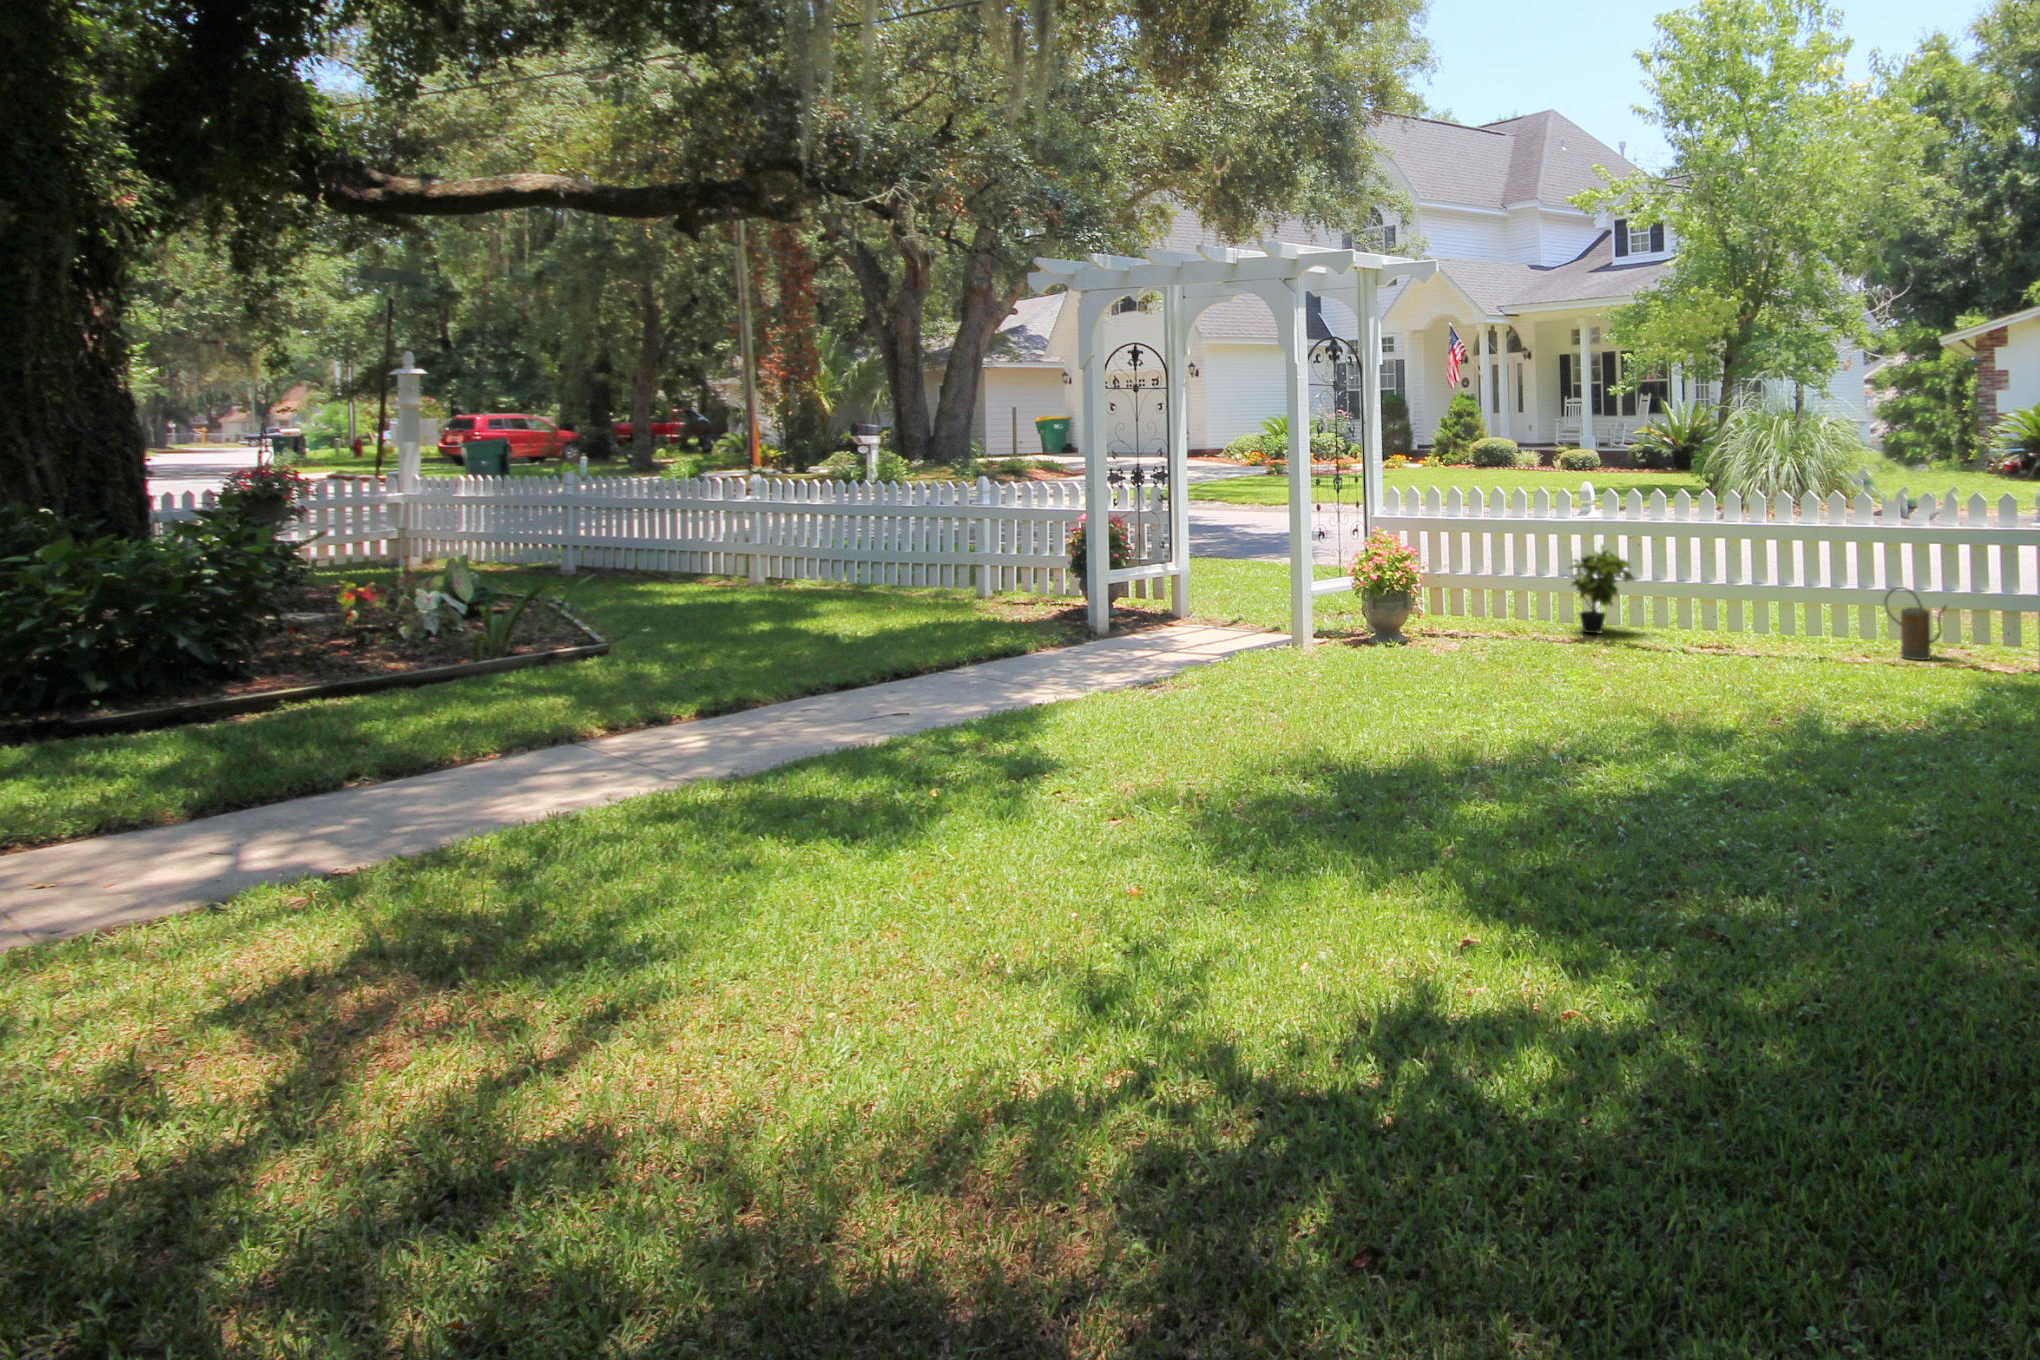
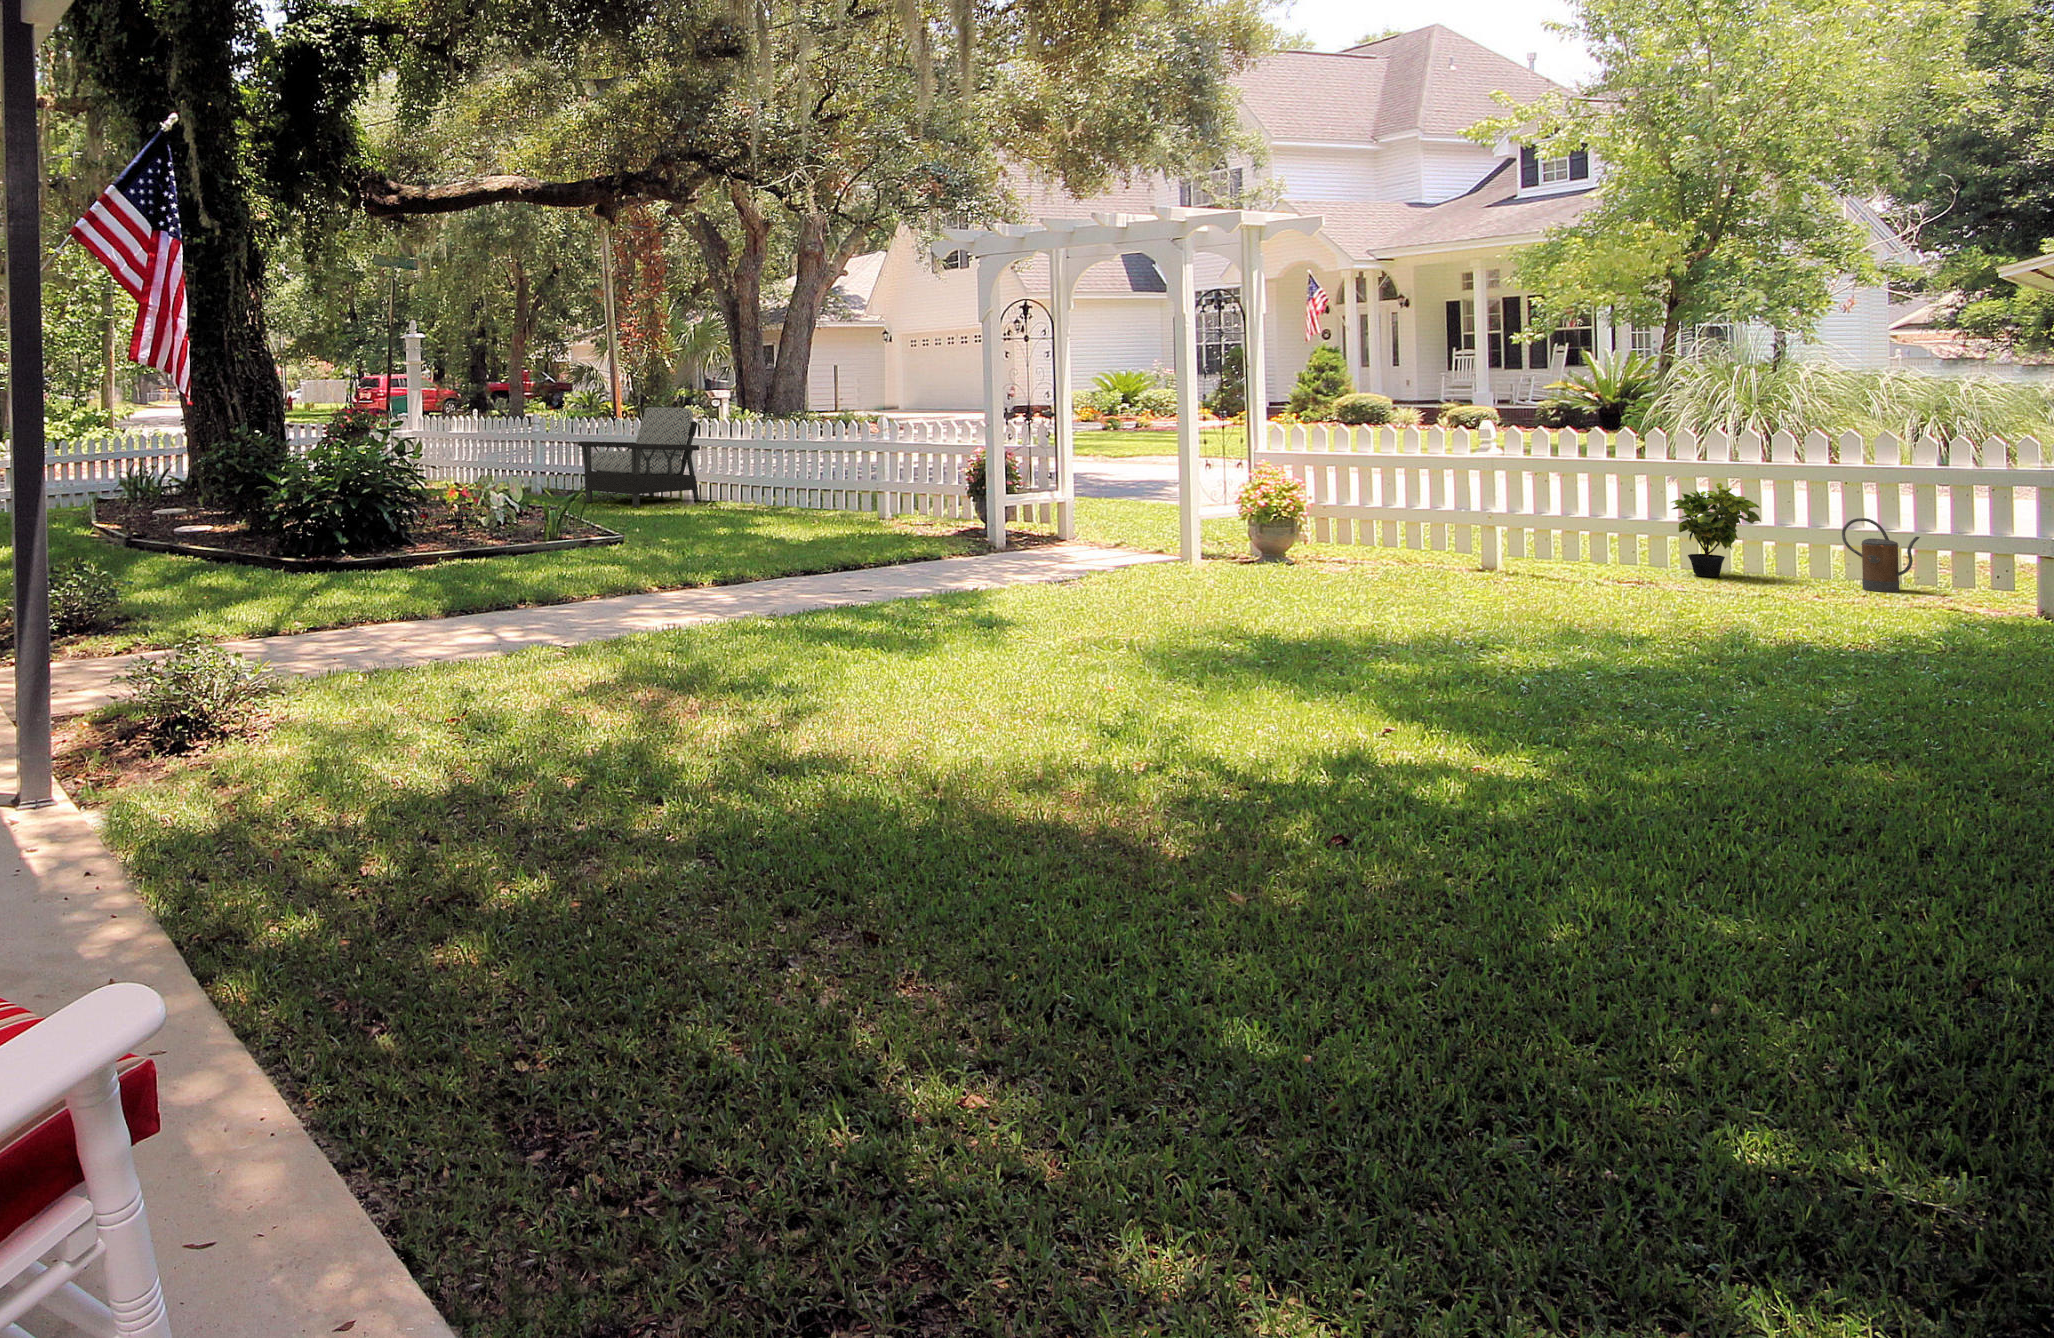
armchair: none [632,462,789,585] -> present [578,407,700,507]
potted plant: present [1570,545,1633,633] -> present [1671,483,1761,577]

